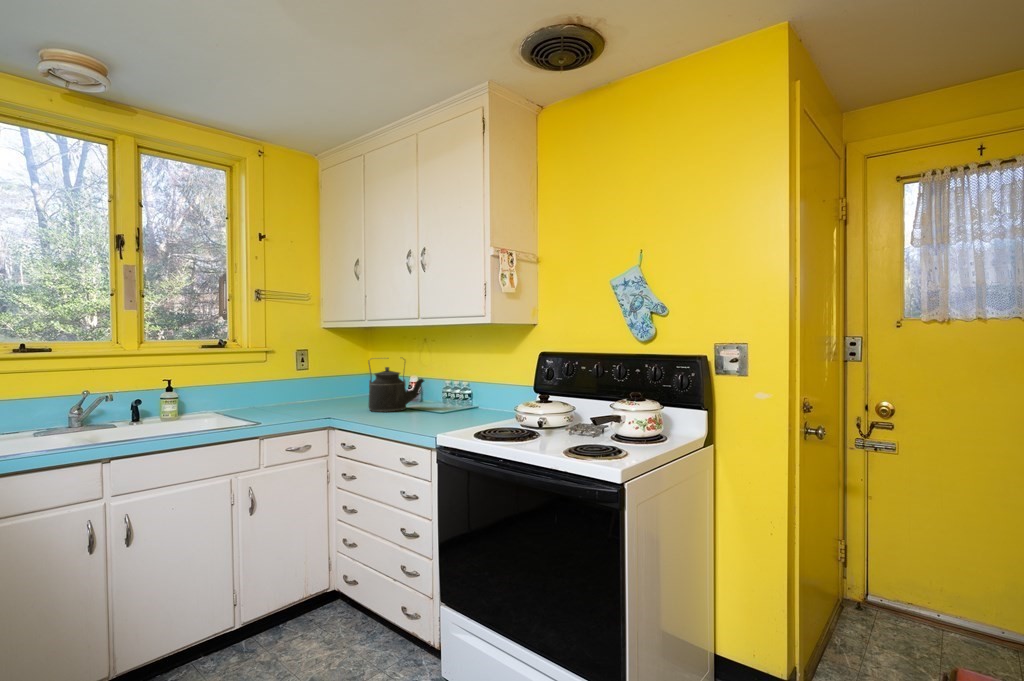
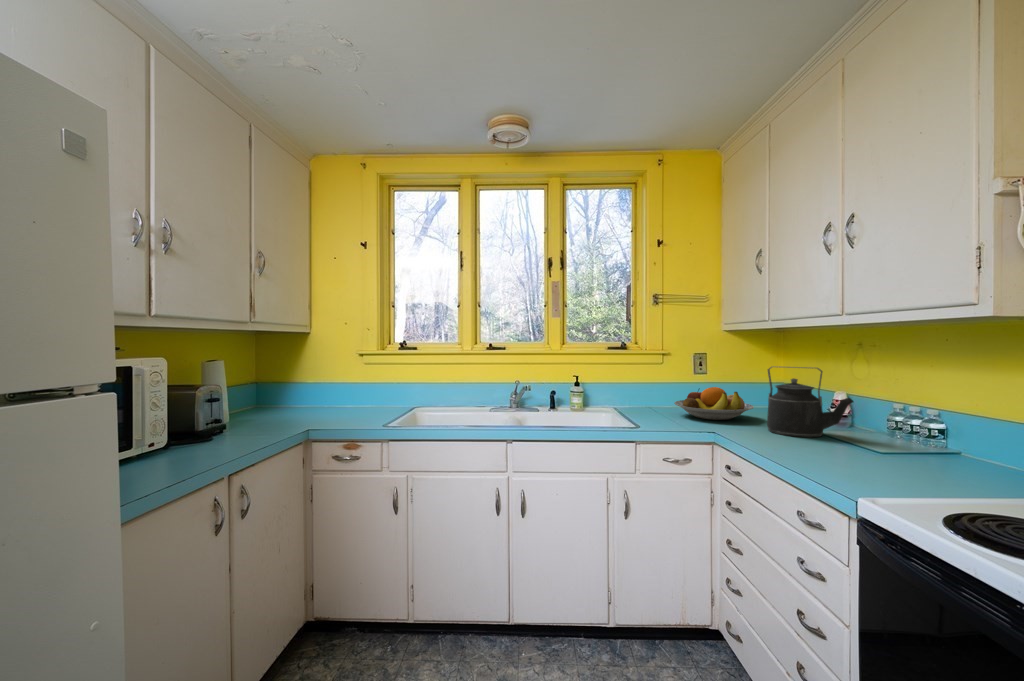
fruit bowl: none [284,380,355,410] -> present [674,387,754,420]

